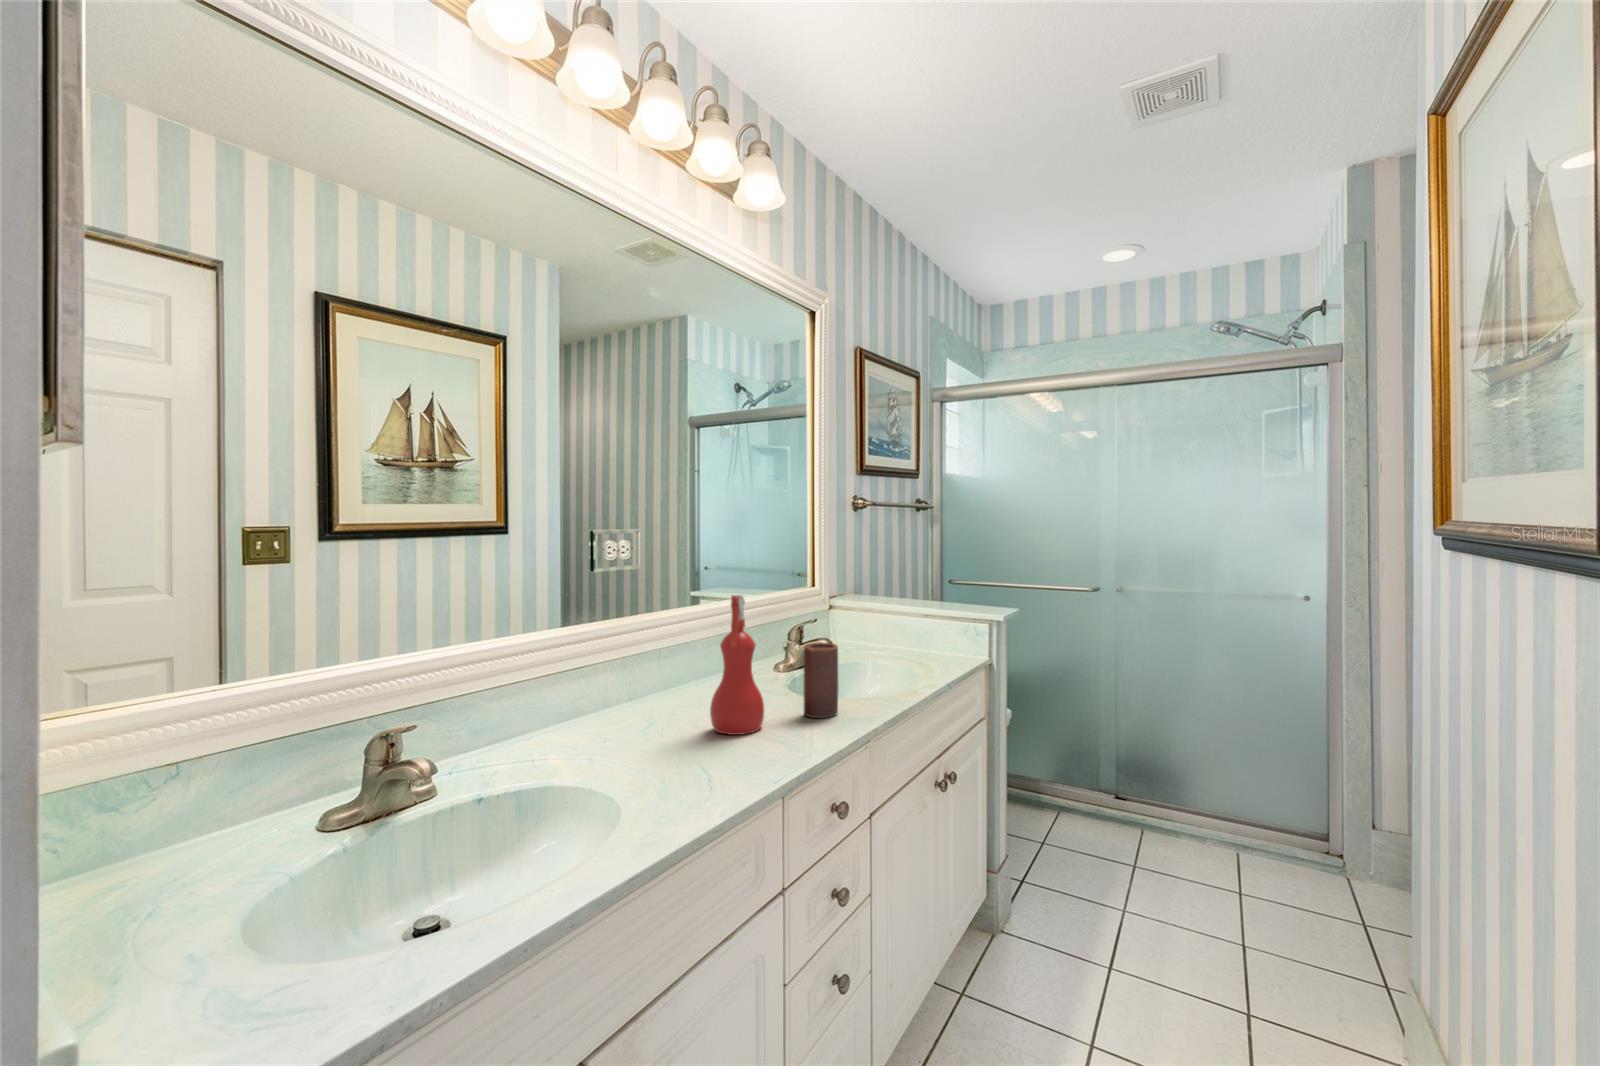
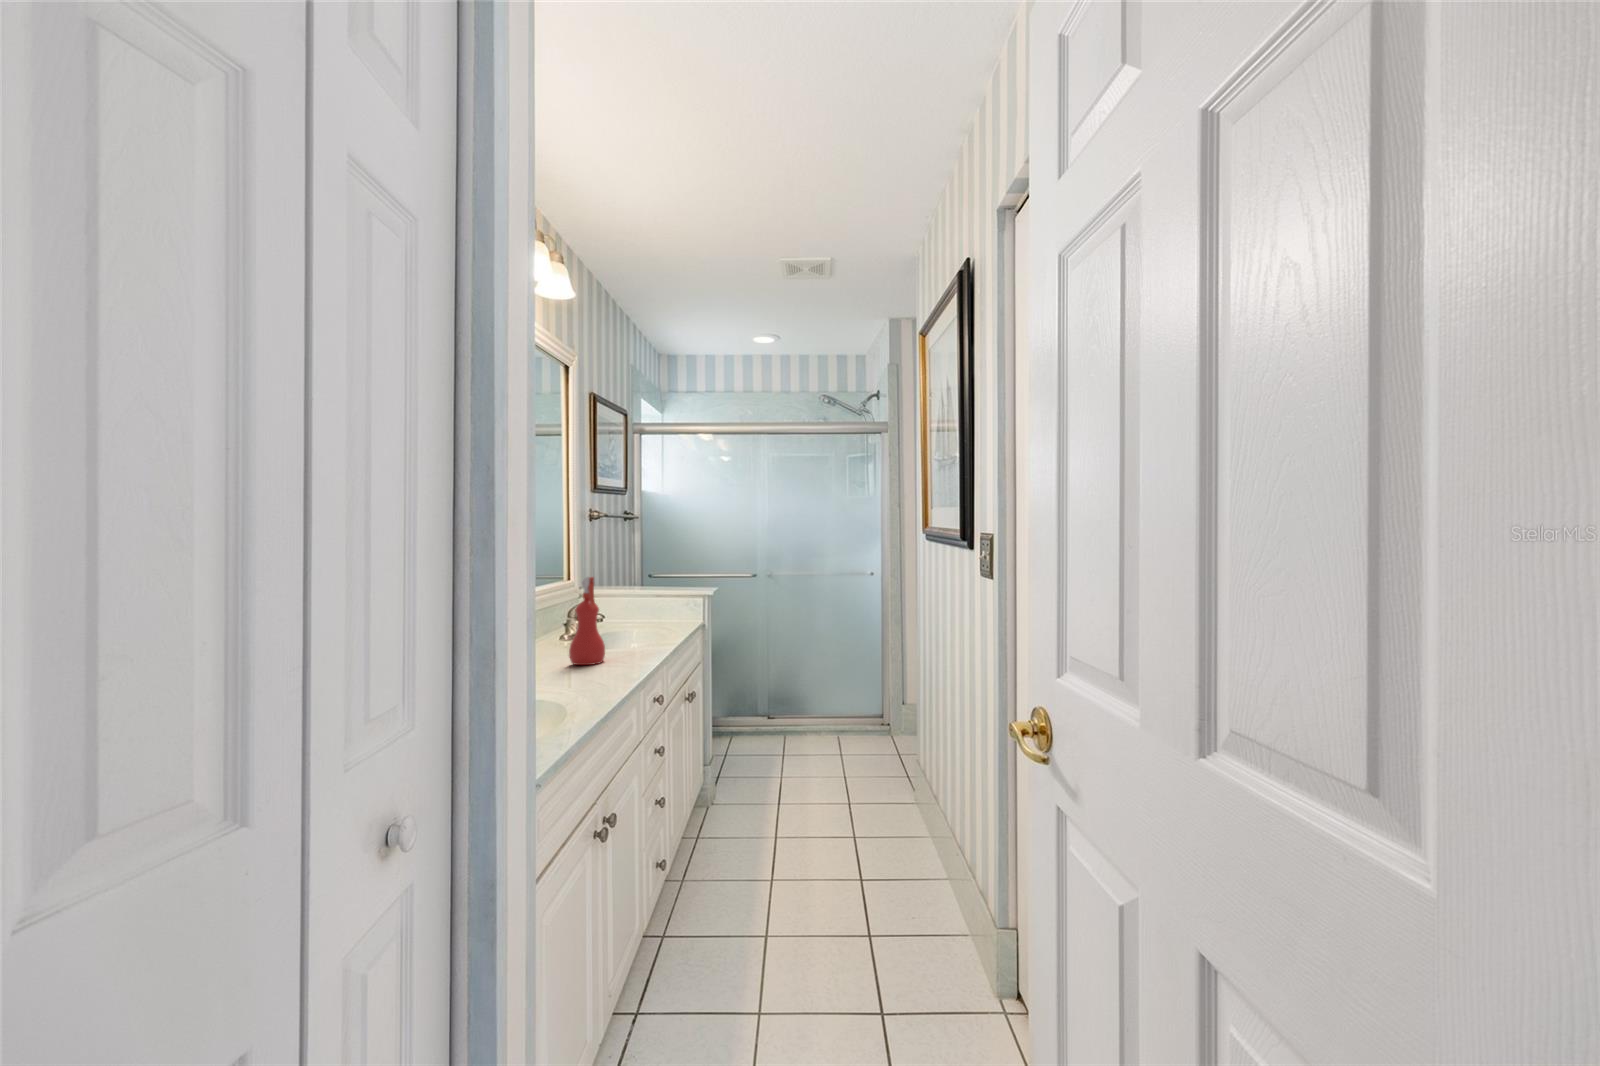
candle: present [804,643,838,718] -> none [621,607,643,653]

